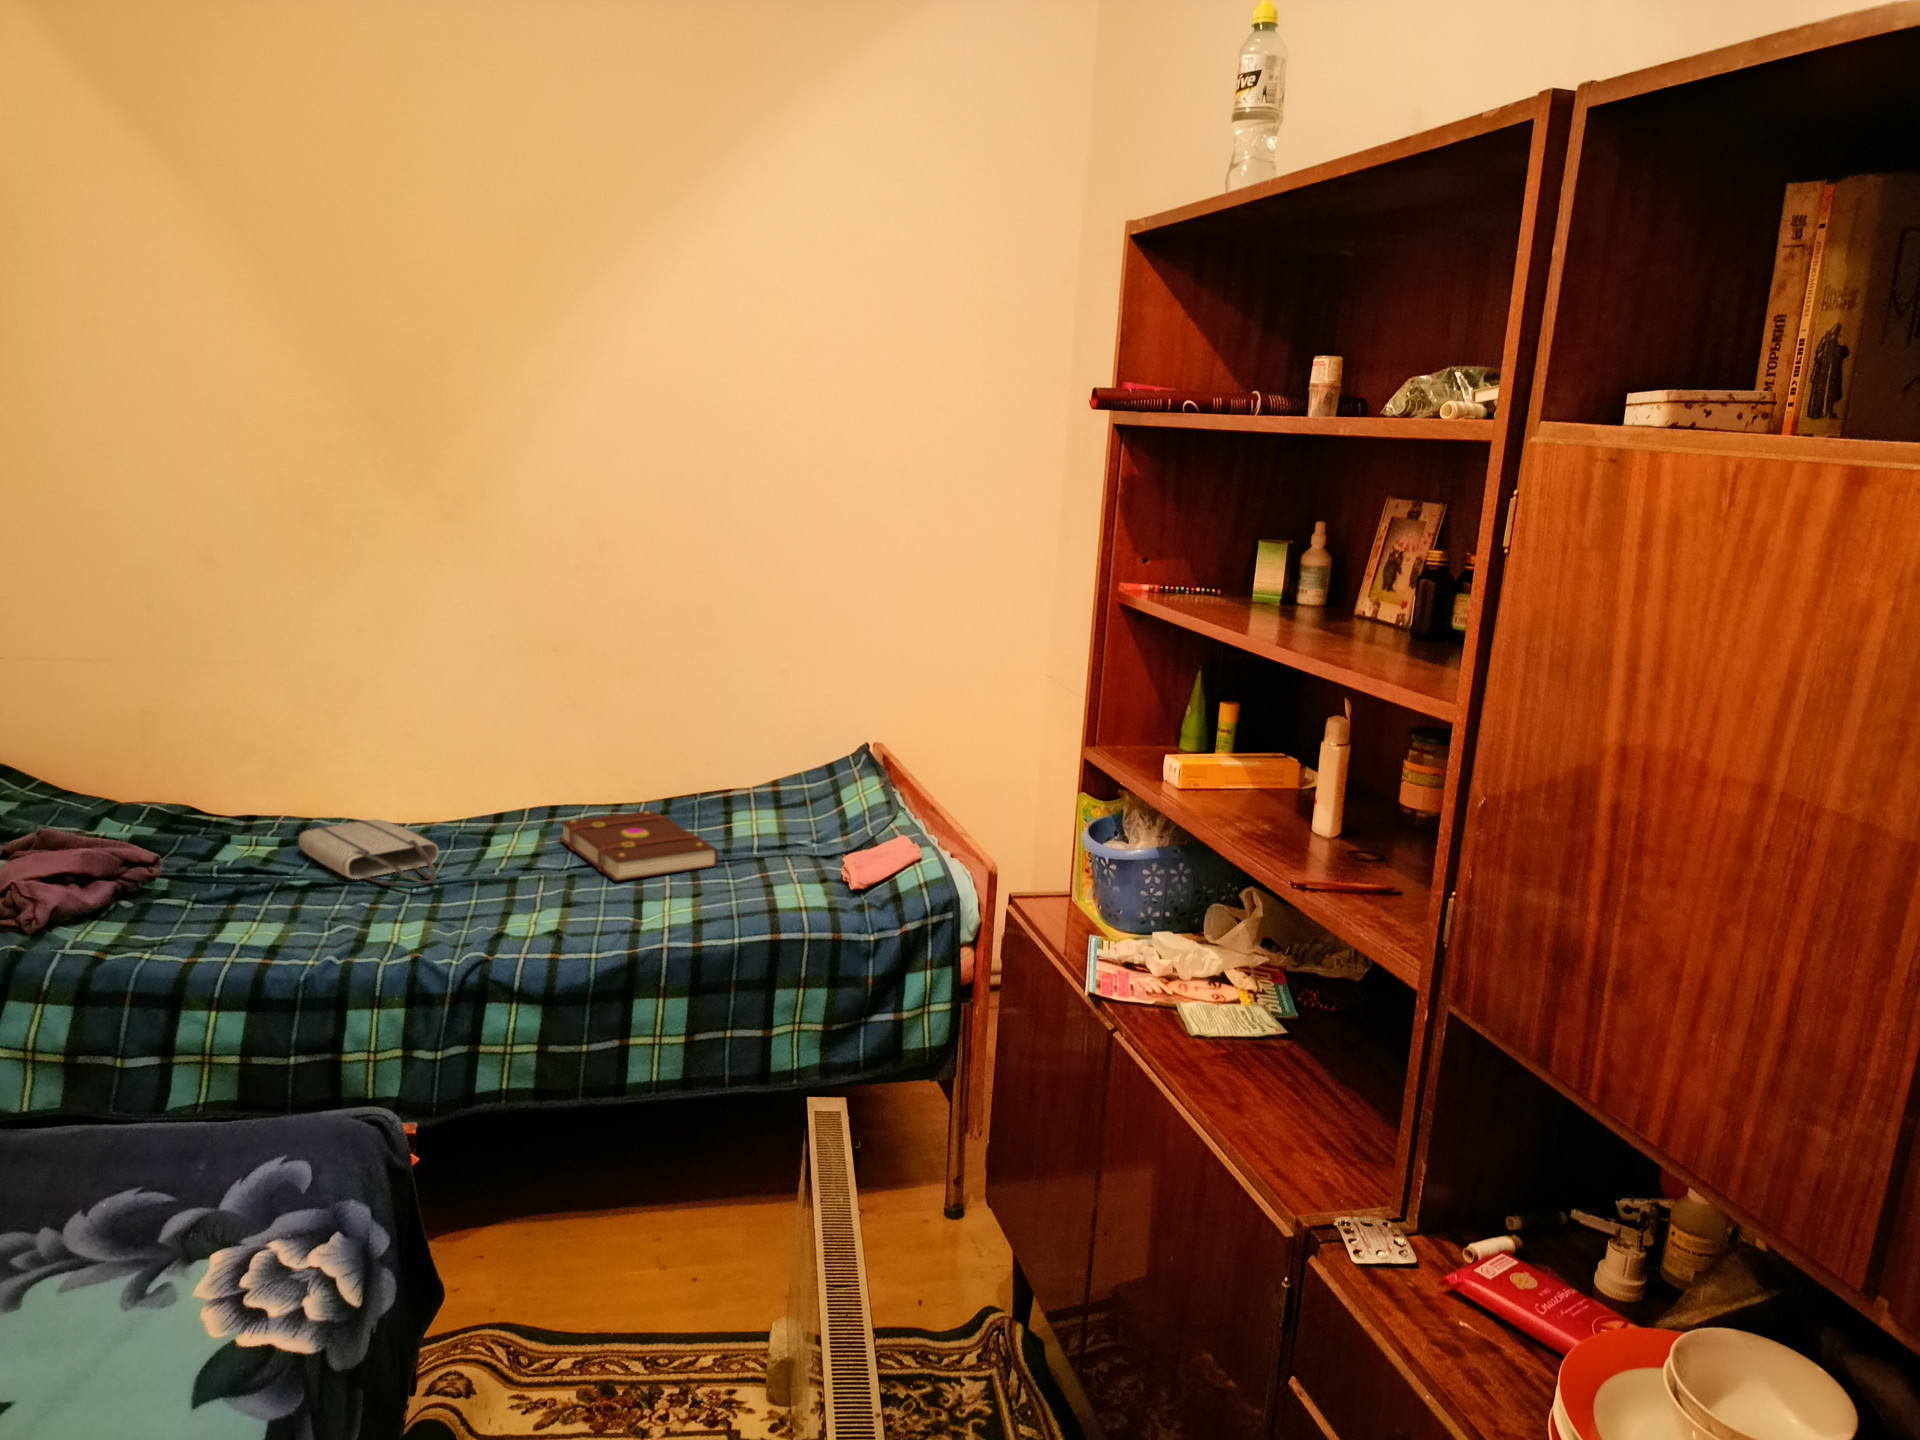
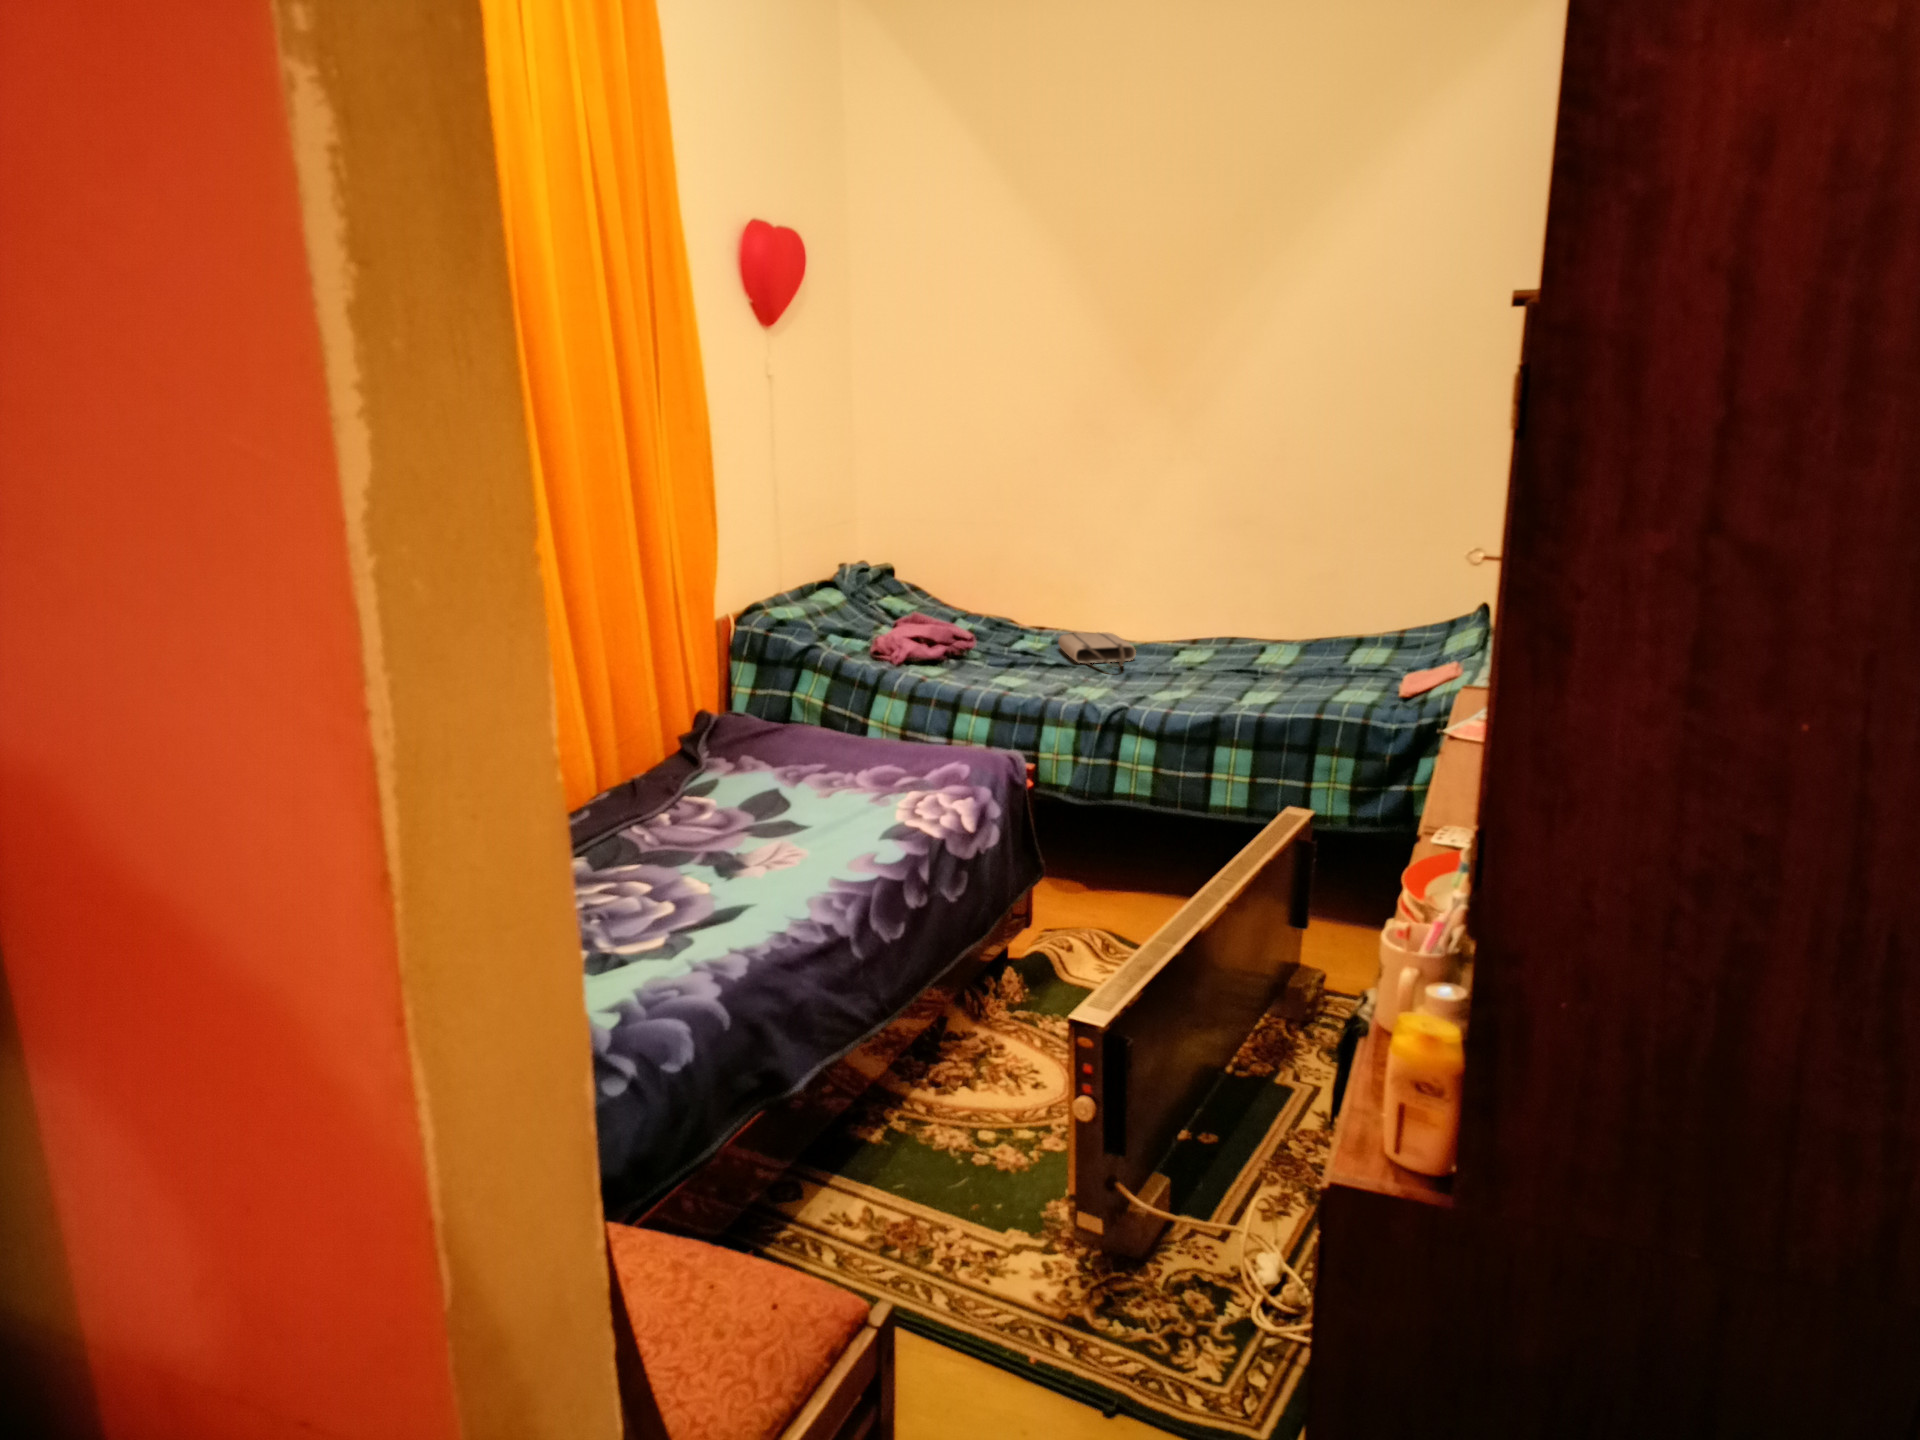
book: present [560,811,718,881] -> none [1221,641,1320,678]

